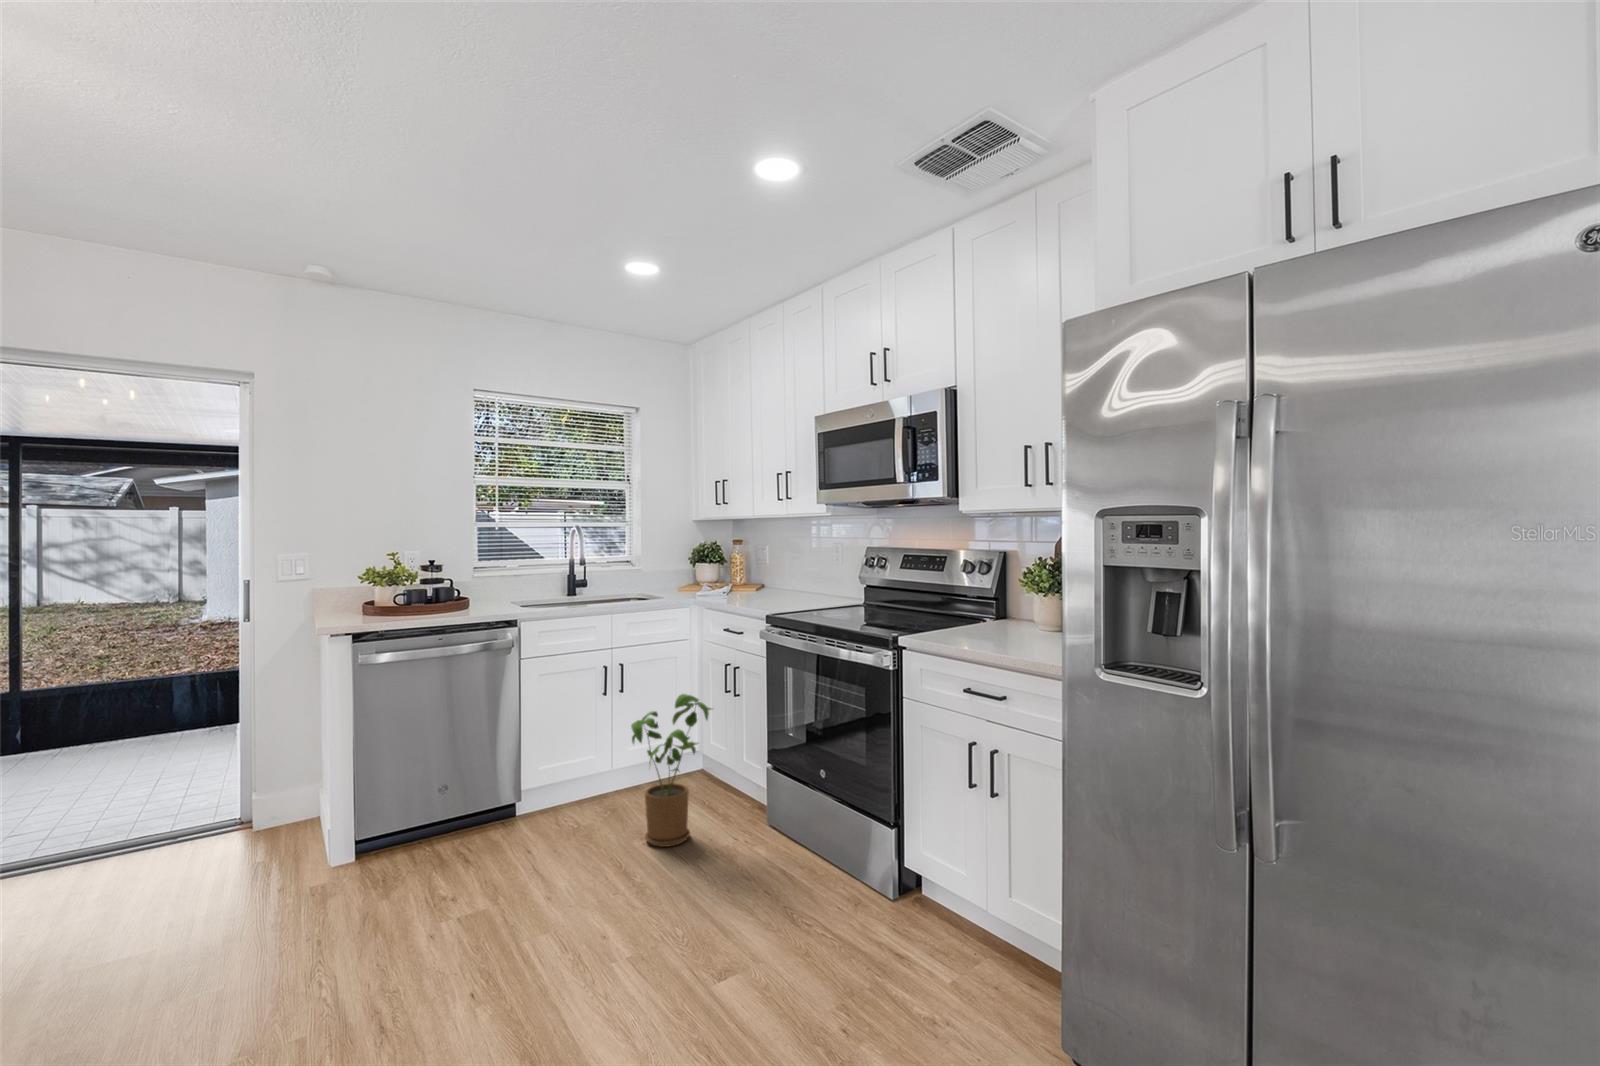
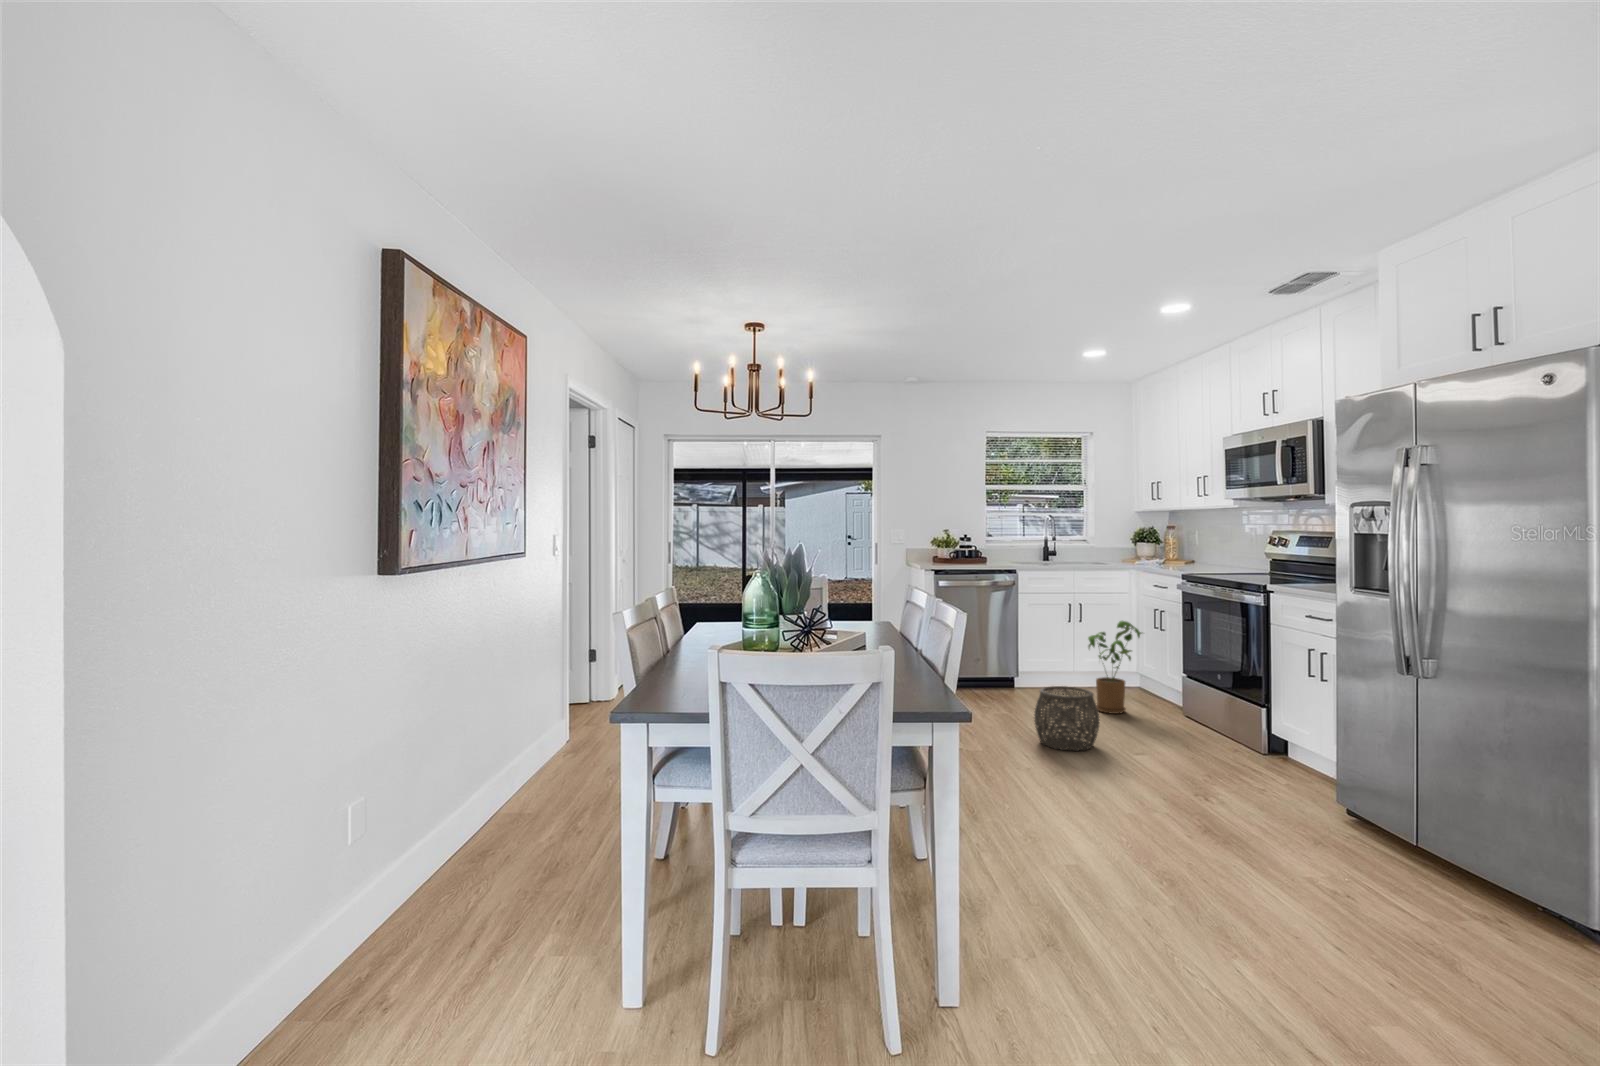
woven basket: none [533,849,655,996] -> present [1034,686,1099,751]

